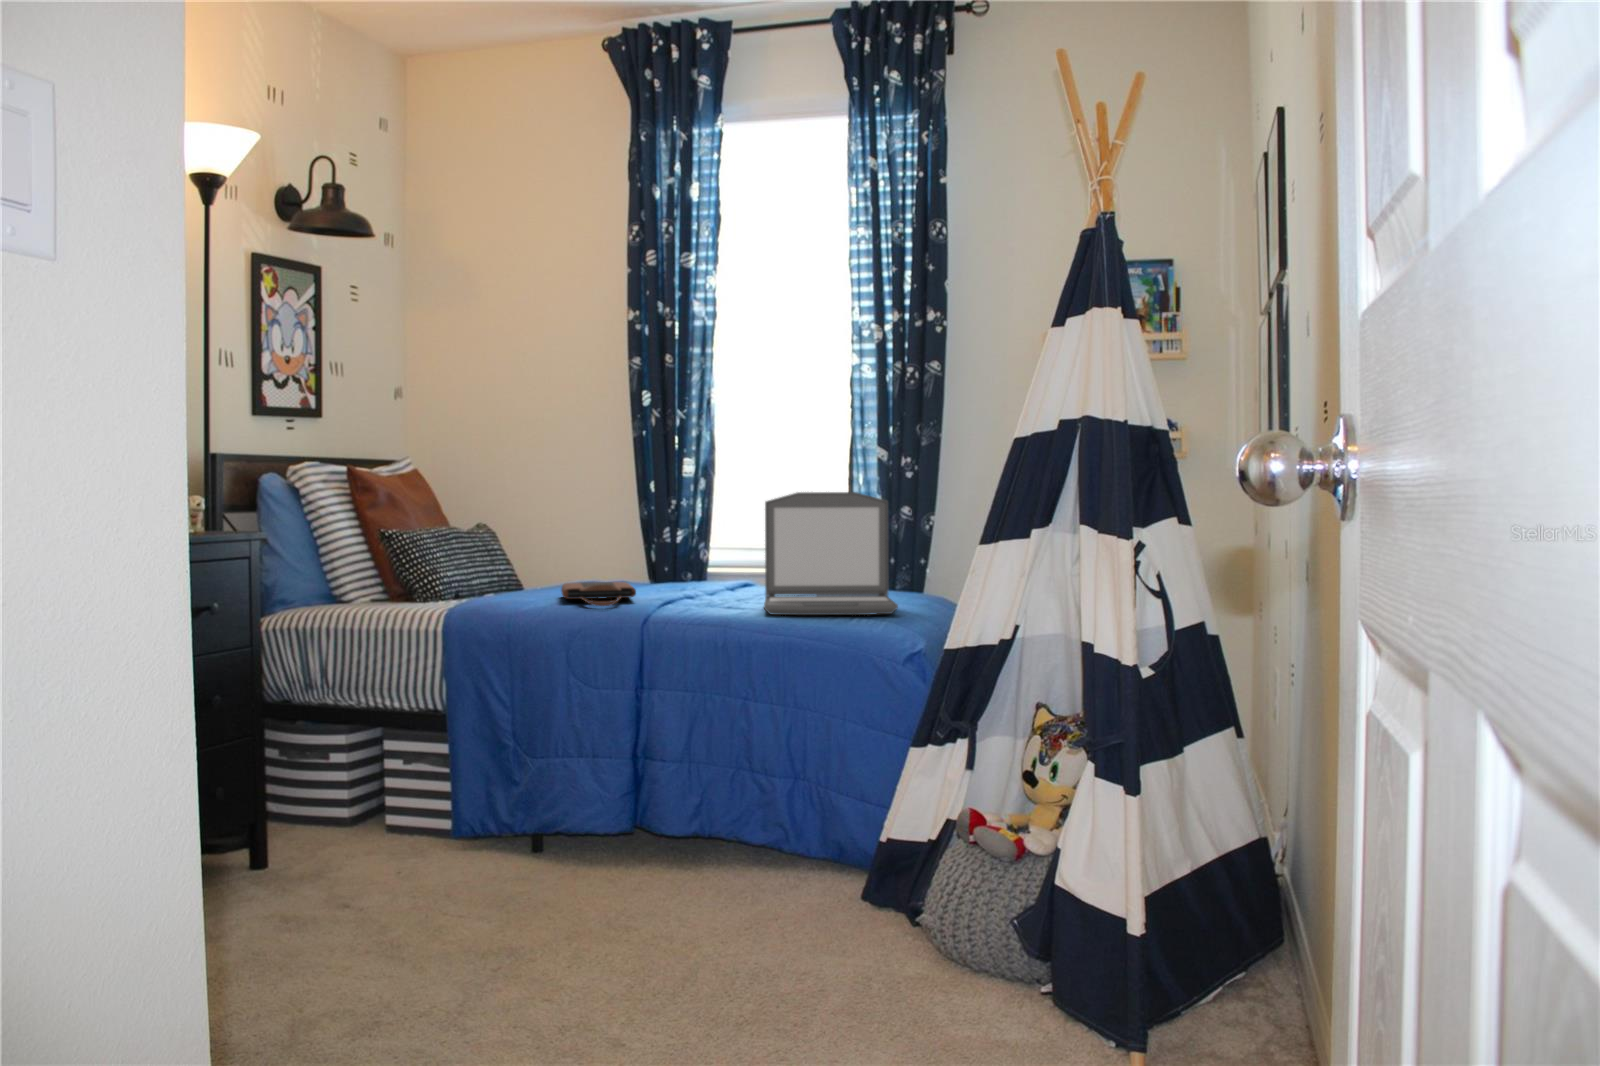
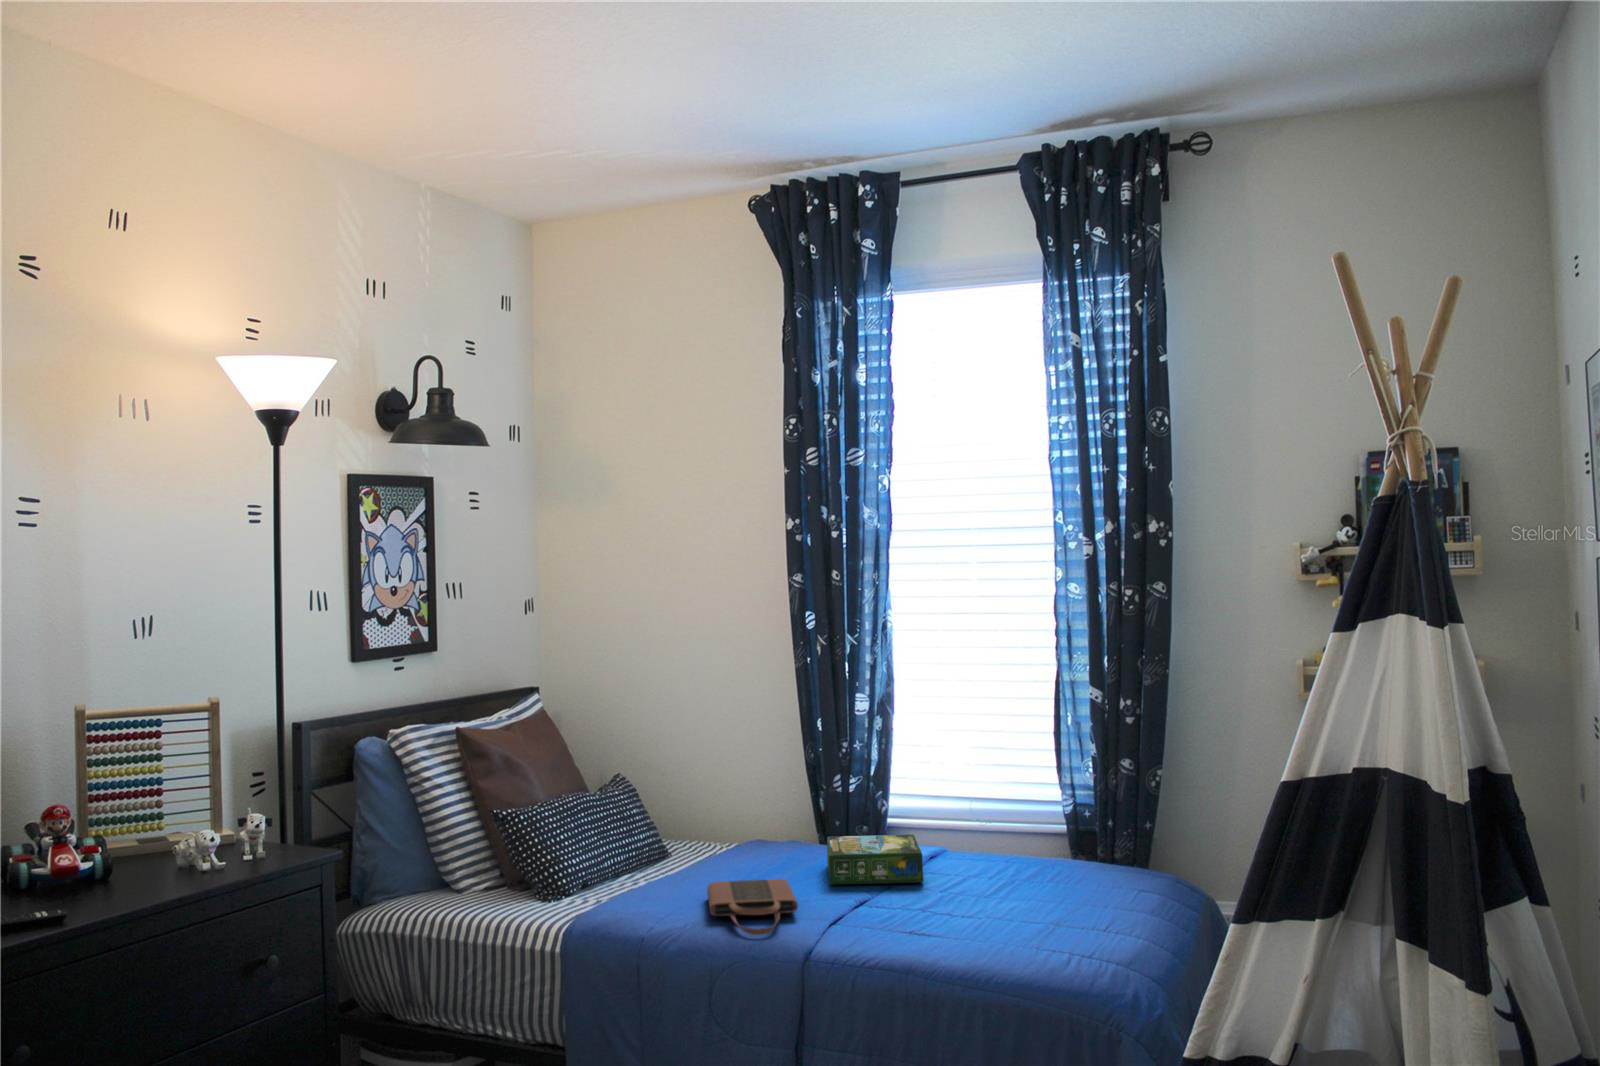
laptop: present [764,492,898,615] -> none [956,784,1134,966]
board game: none [661,562,739,591] -> present [827,835,924,885]

